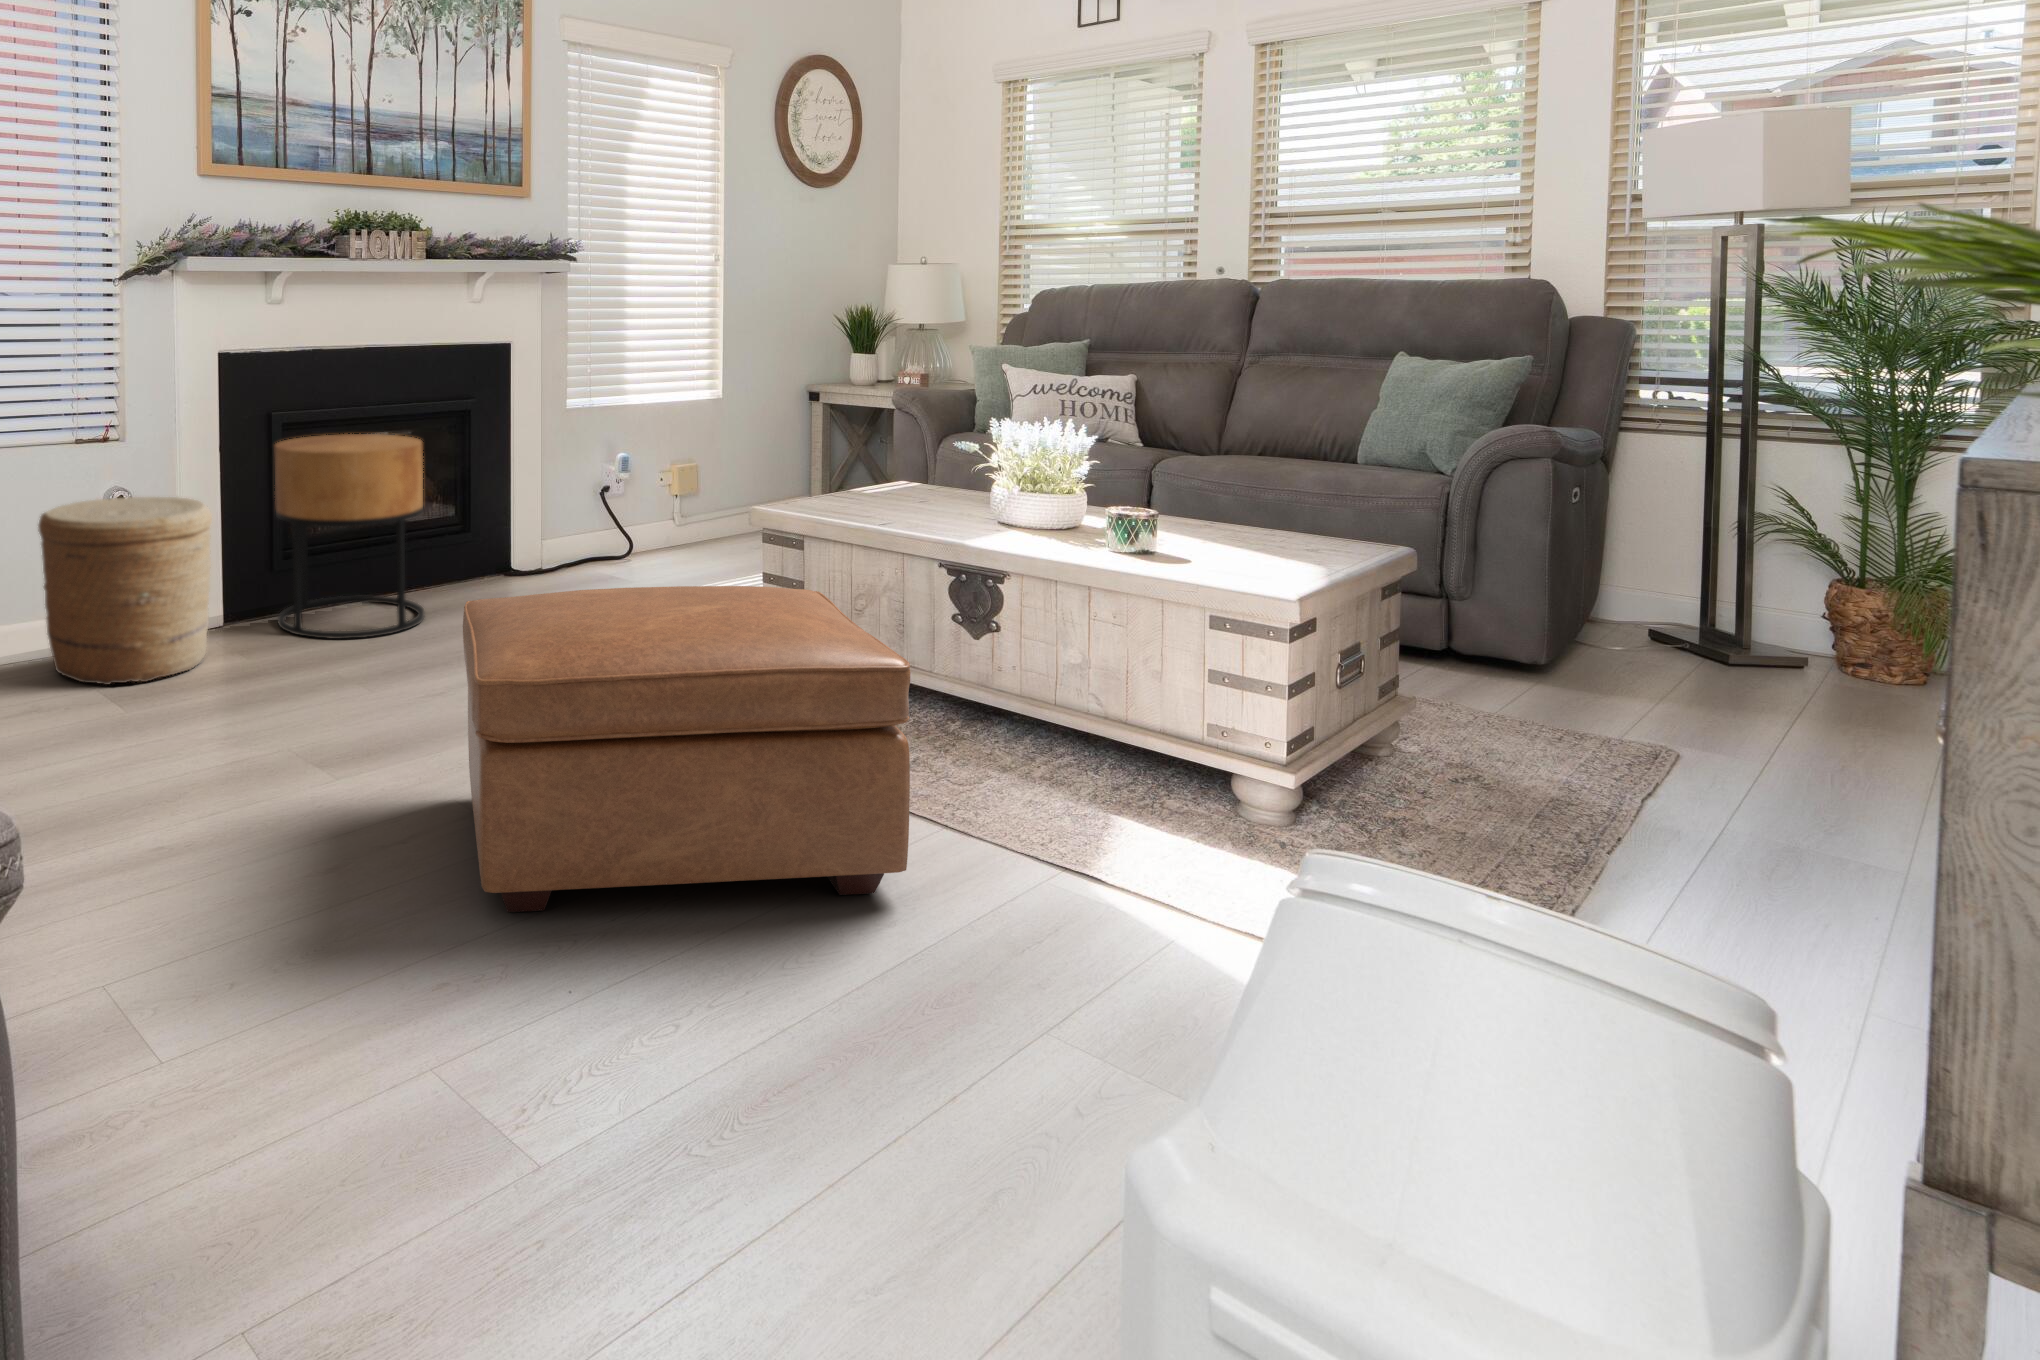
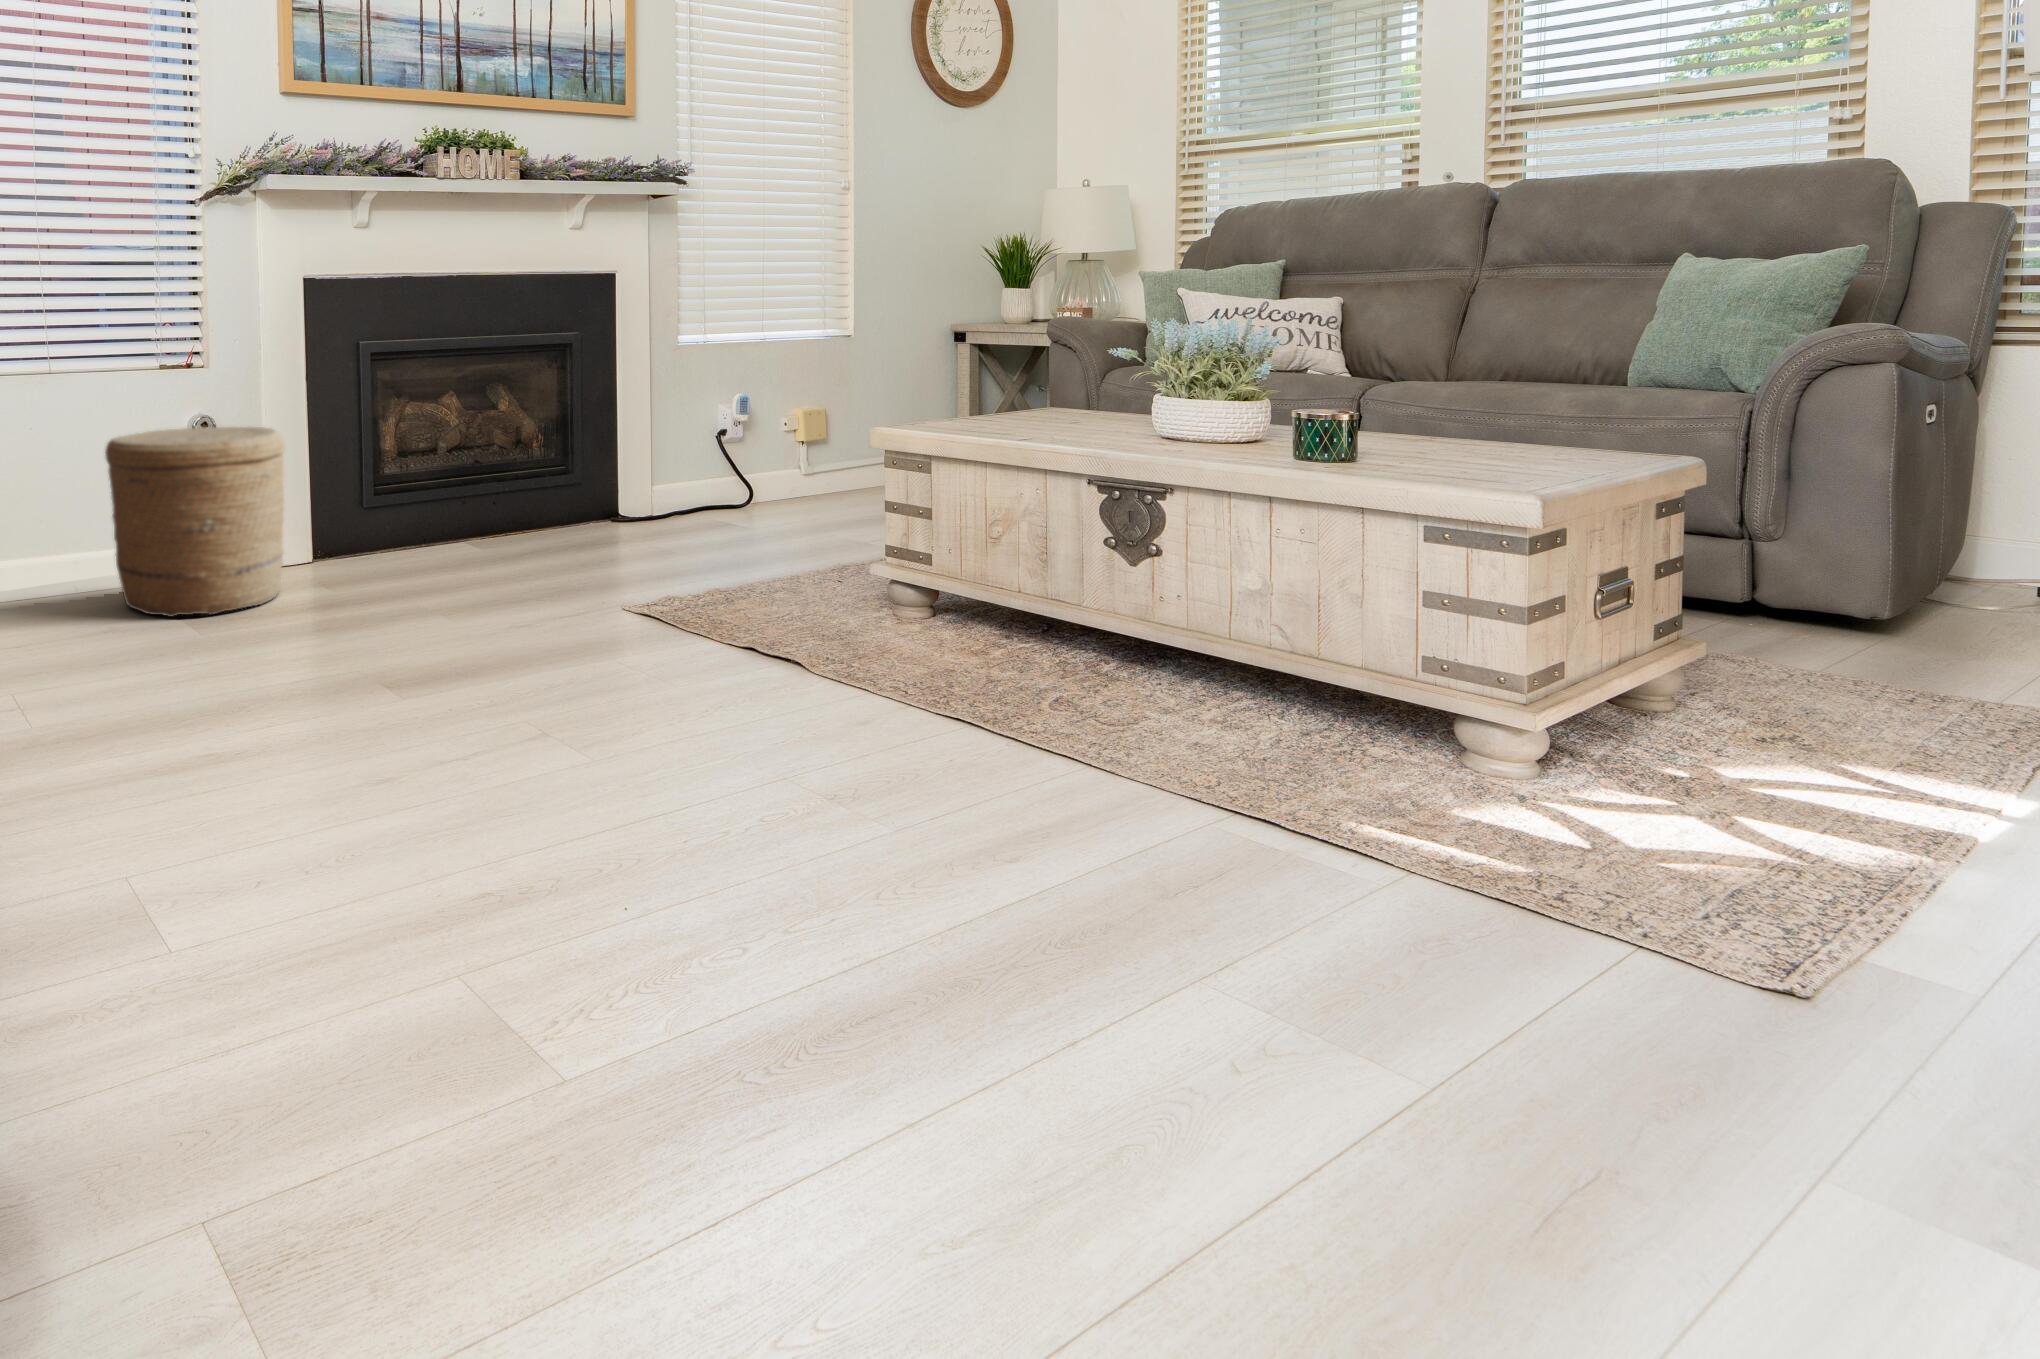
side table: present [274,434,424,639] -> none [358,367,520,578]
ottoman: present [463,586,910,912] -> none [486,493,1018,849]

